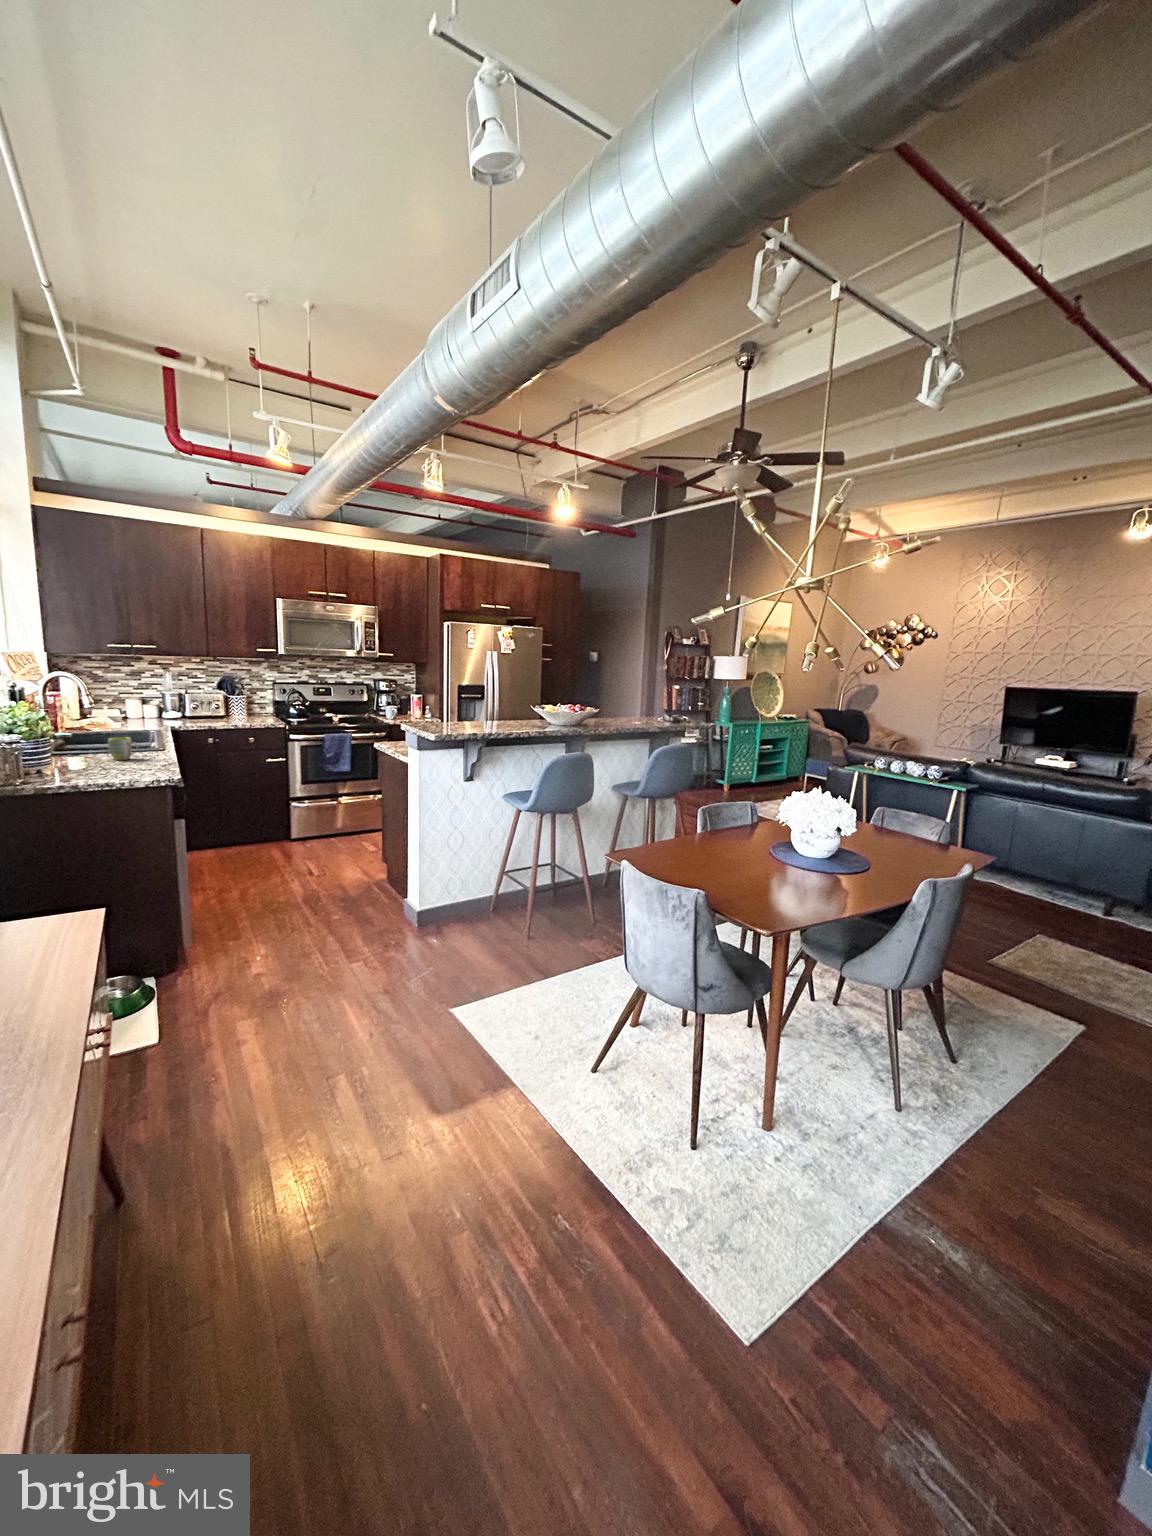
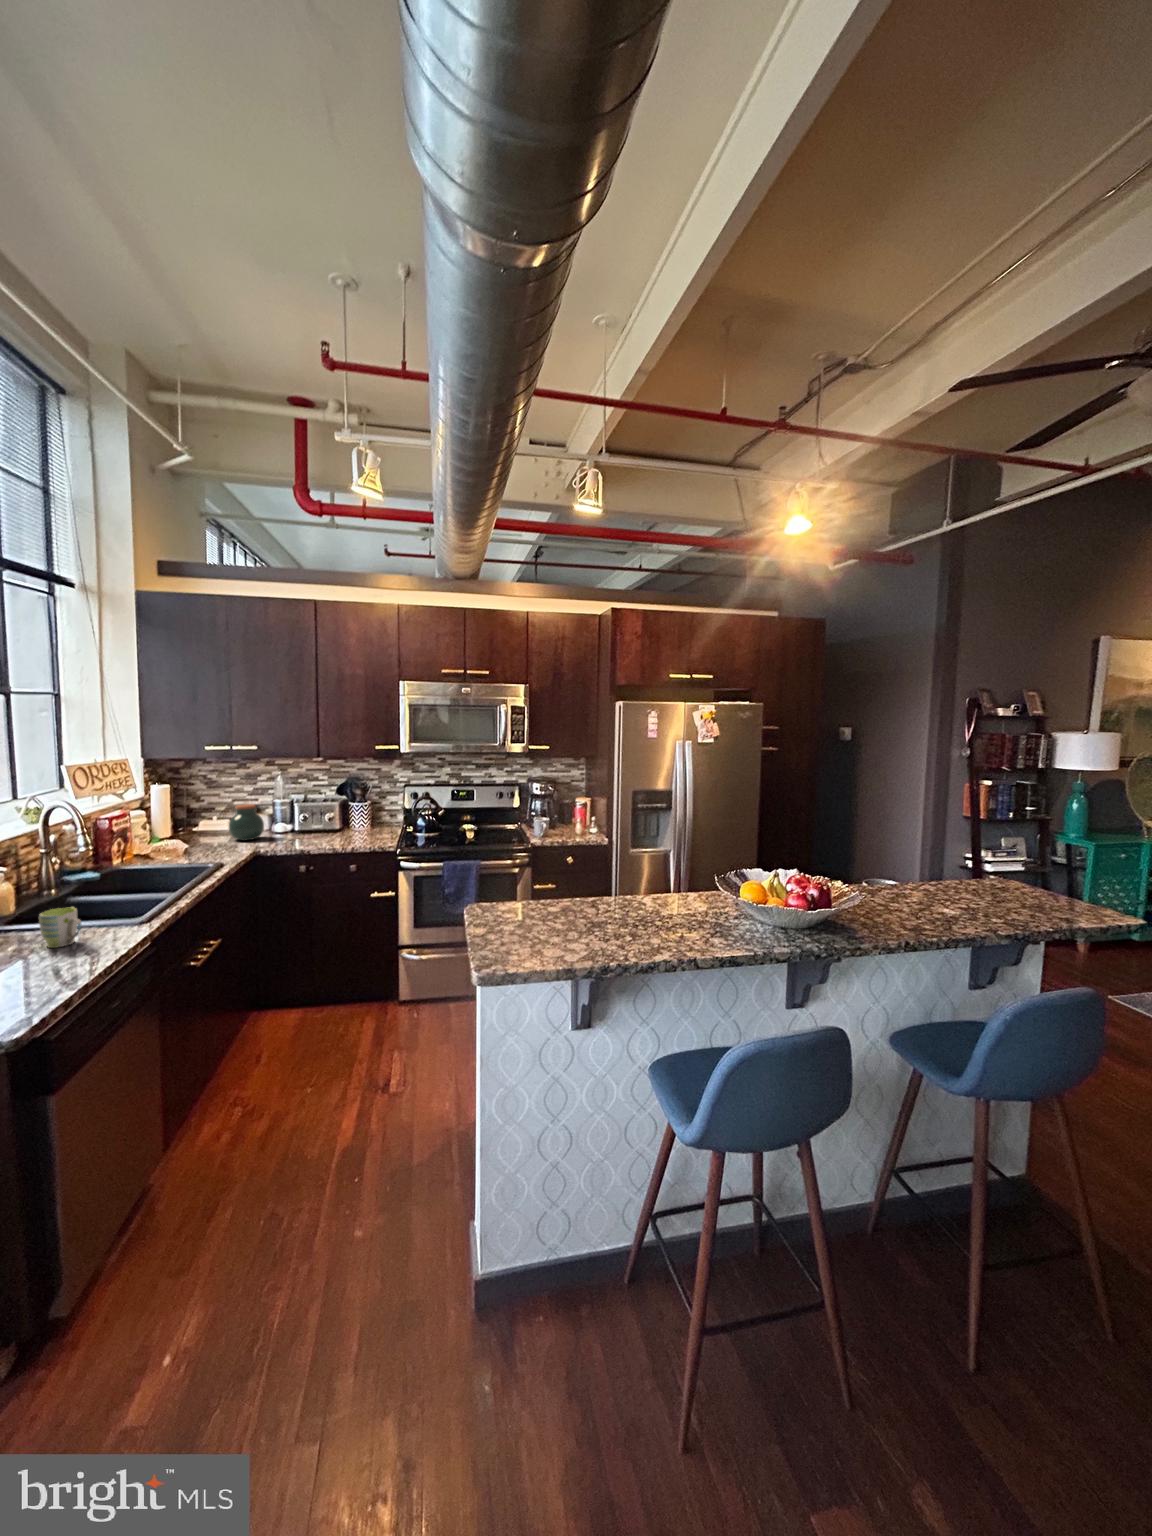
jar: none [132,694,163,722] -> present [229,804,264,841]

